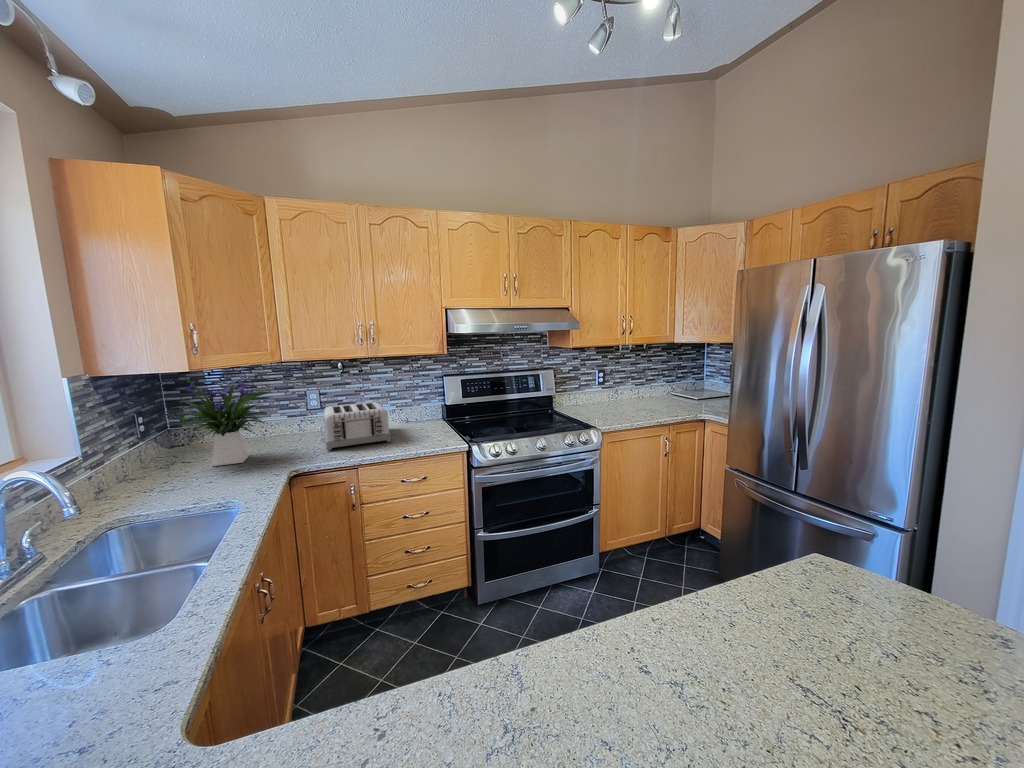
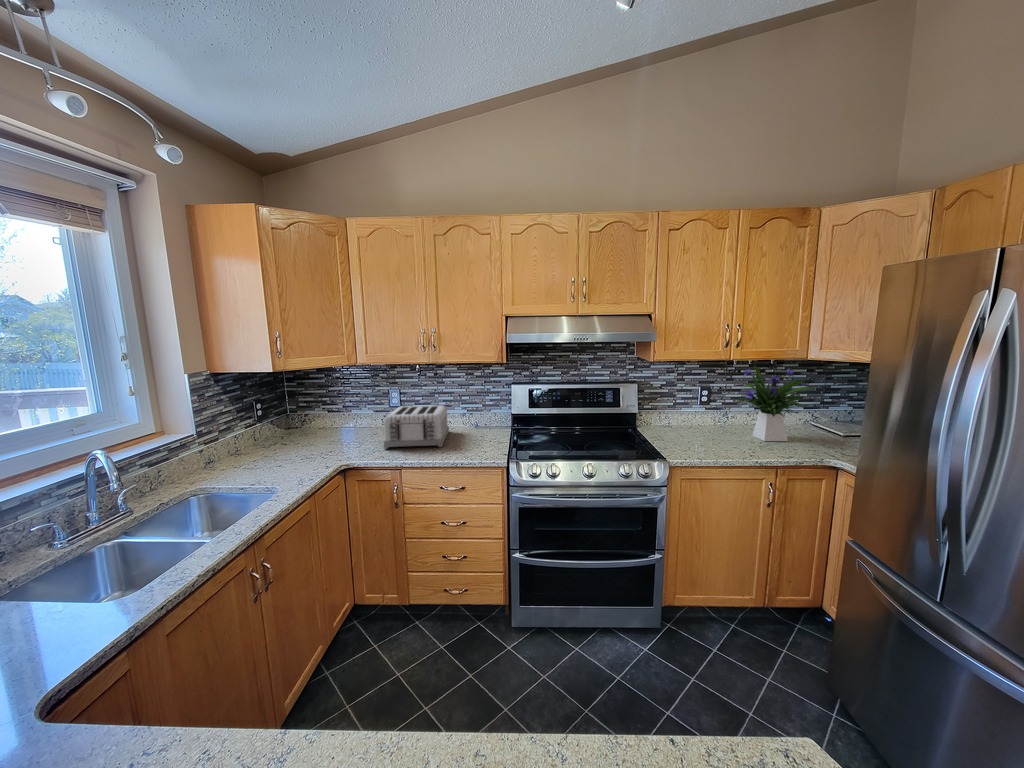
flower arrangement: present [173,378,269,466] -> present [738,365,814,441]

